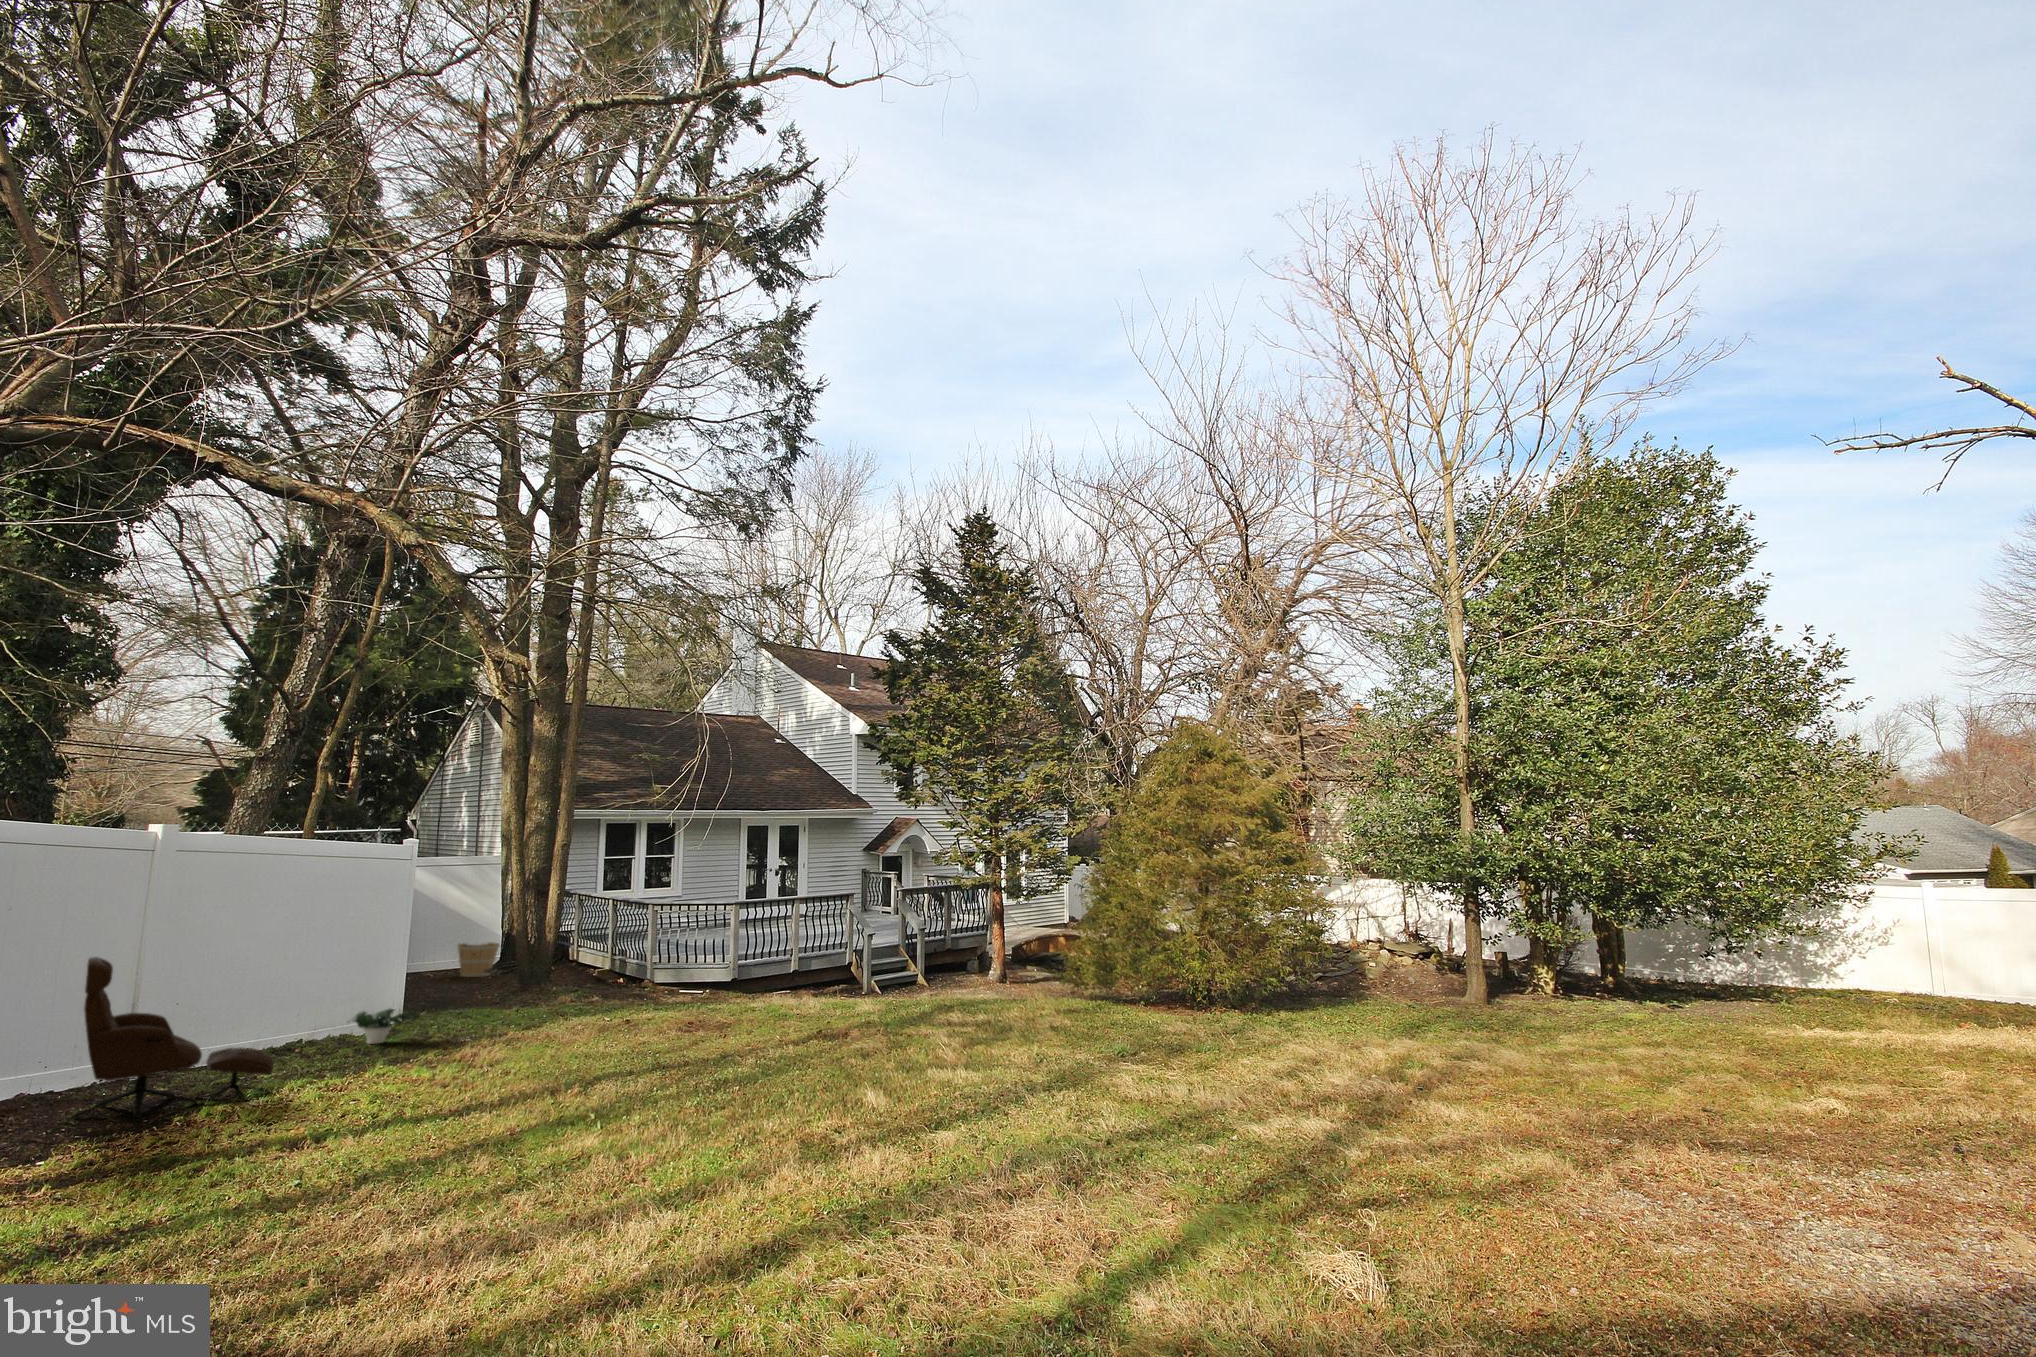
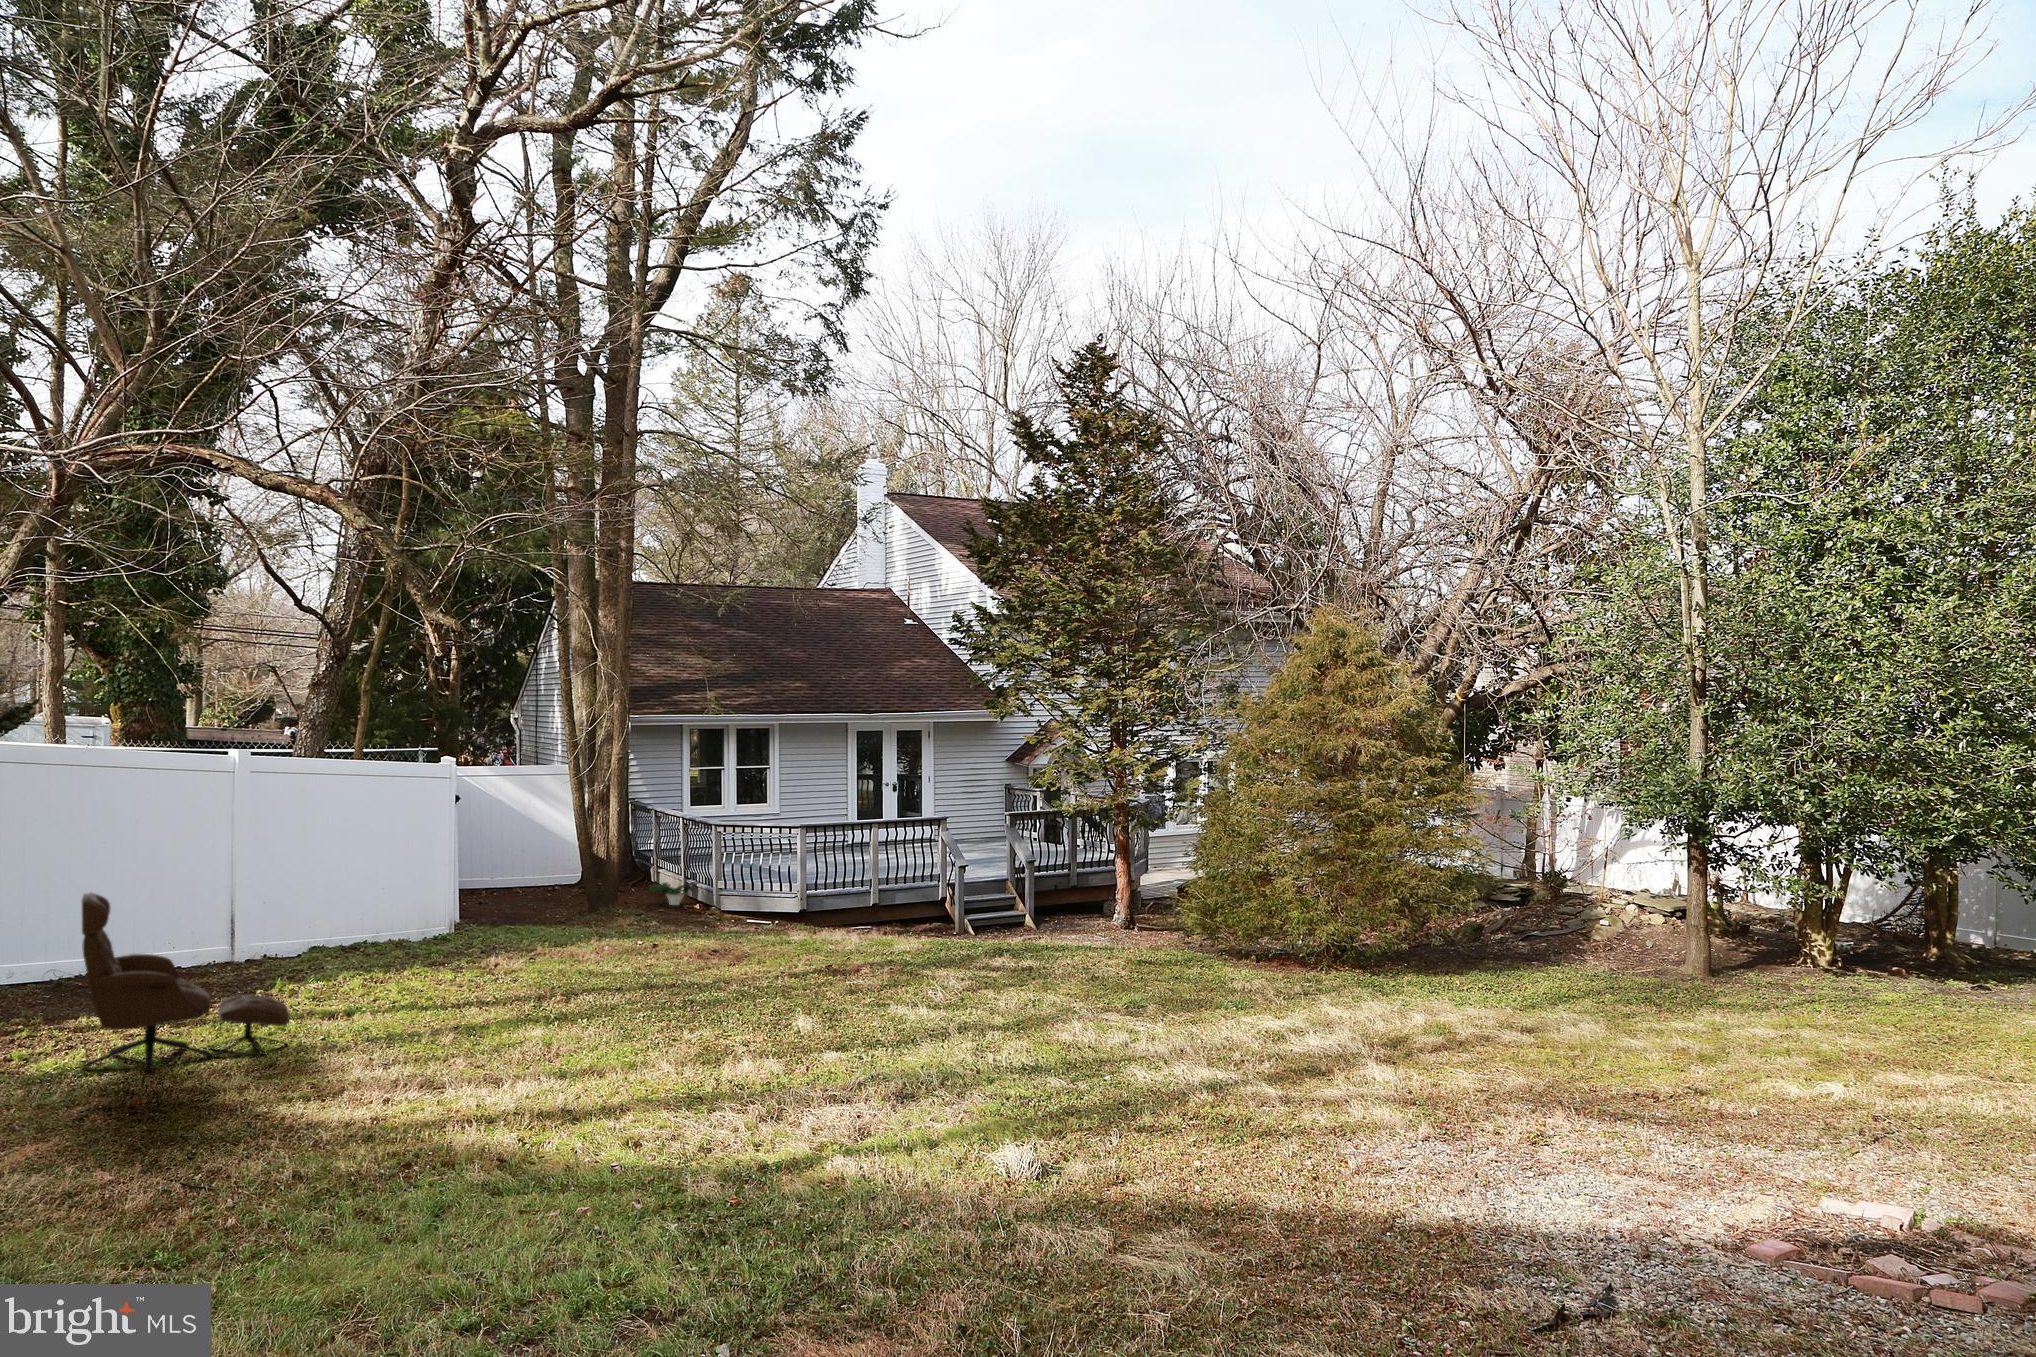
wooden bucket: present [458,943,500,977] -> none [493,865,540,906]
potted plant: present [349,1009,420,1044] -> present [649,882,694,905]

